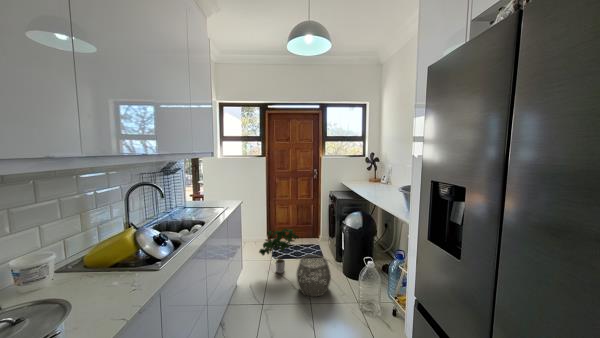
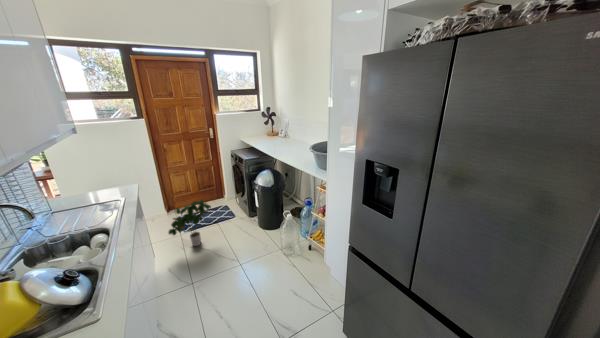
woven basket: present [296,255,331,297] -> none [219,219,254,259]

